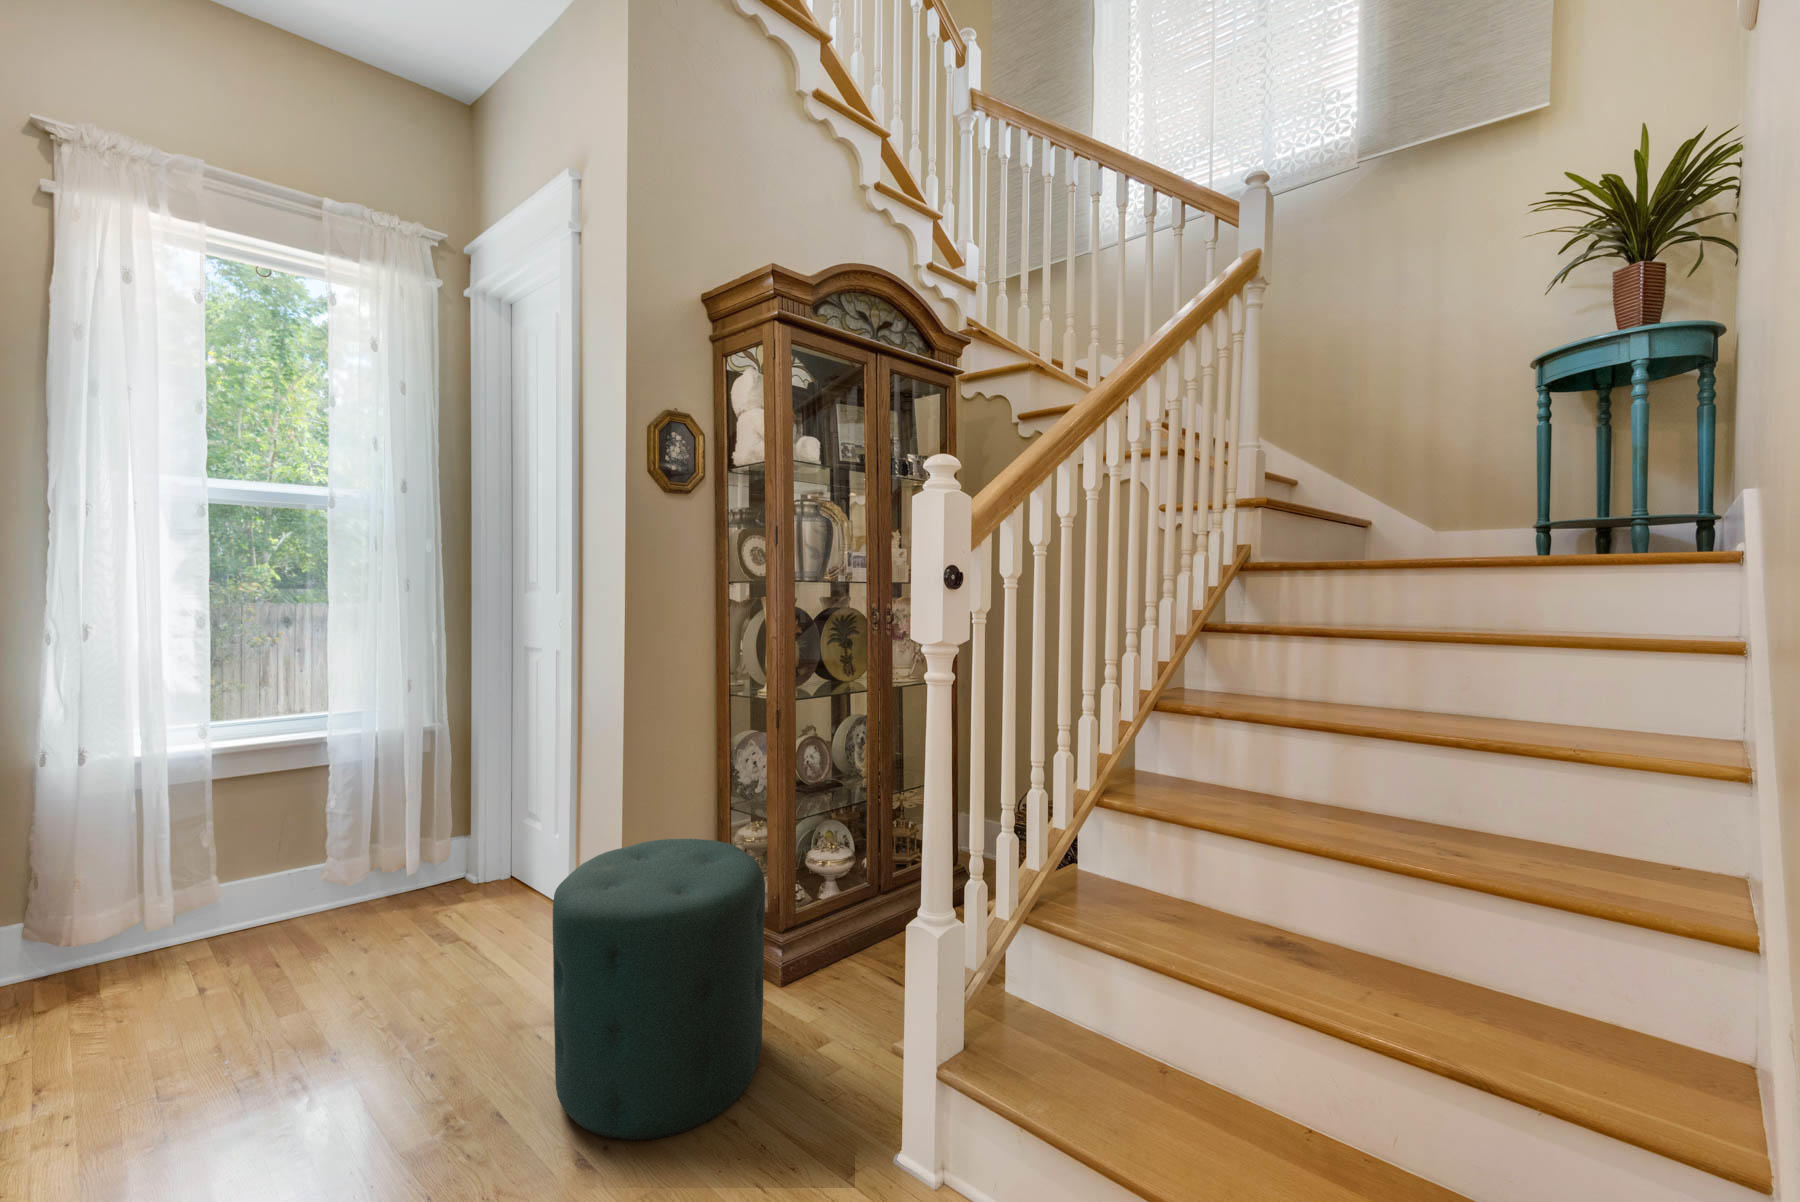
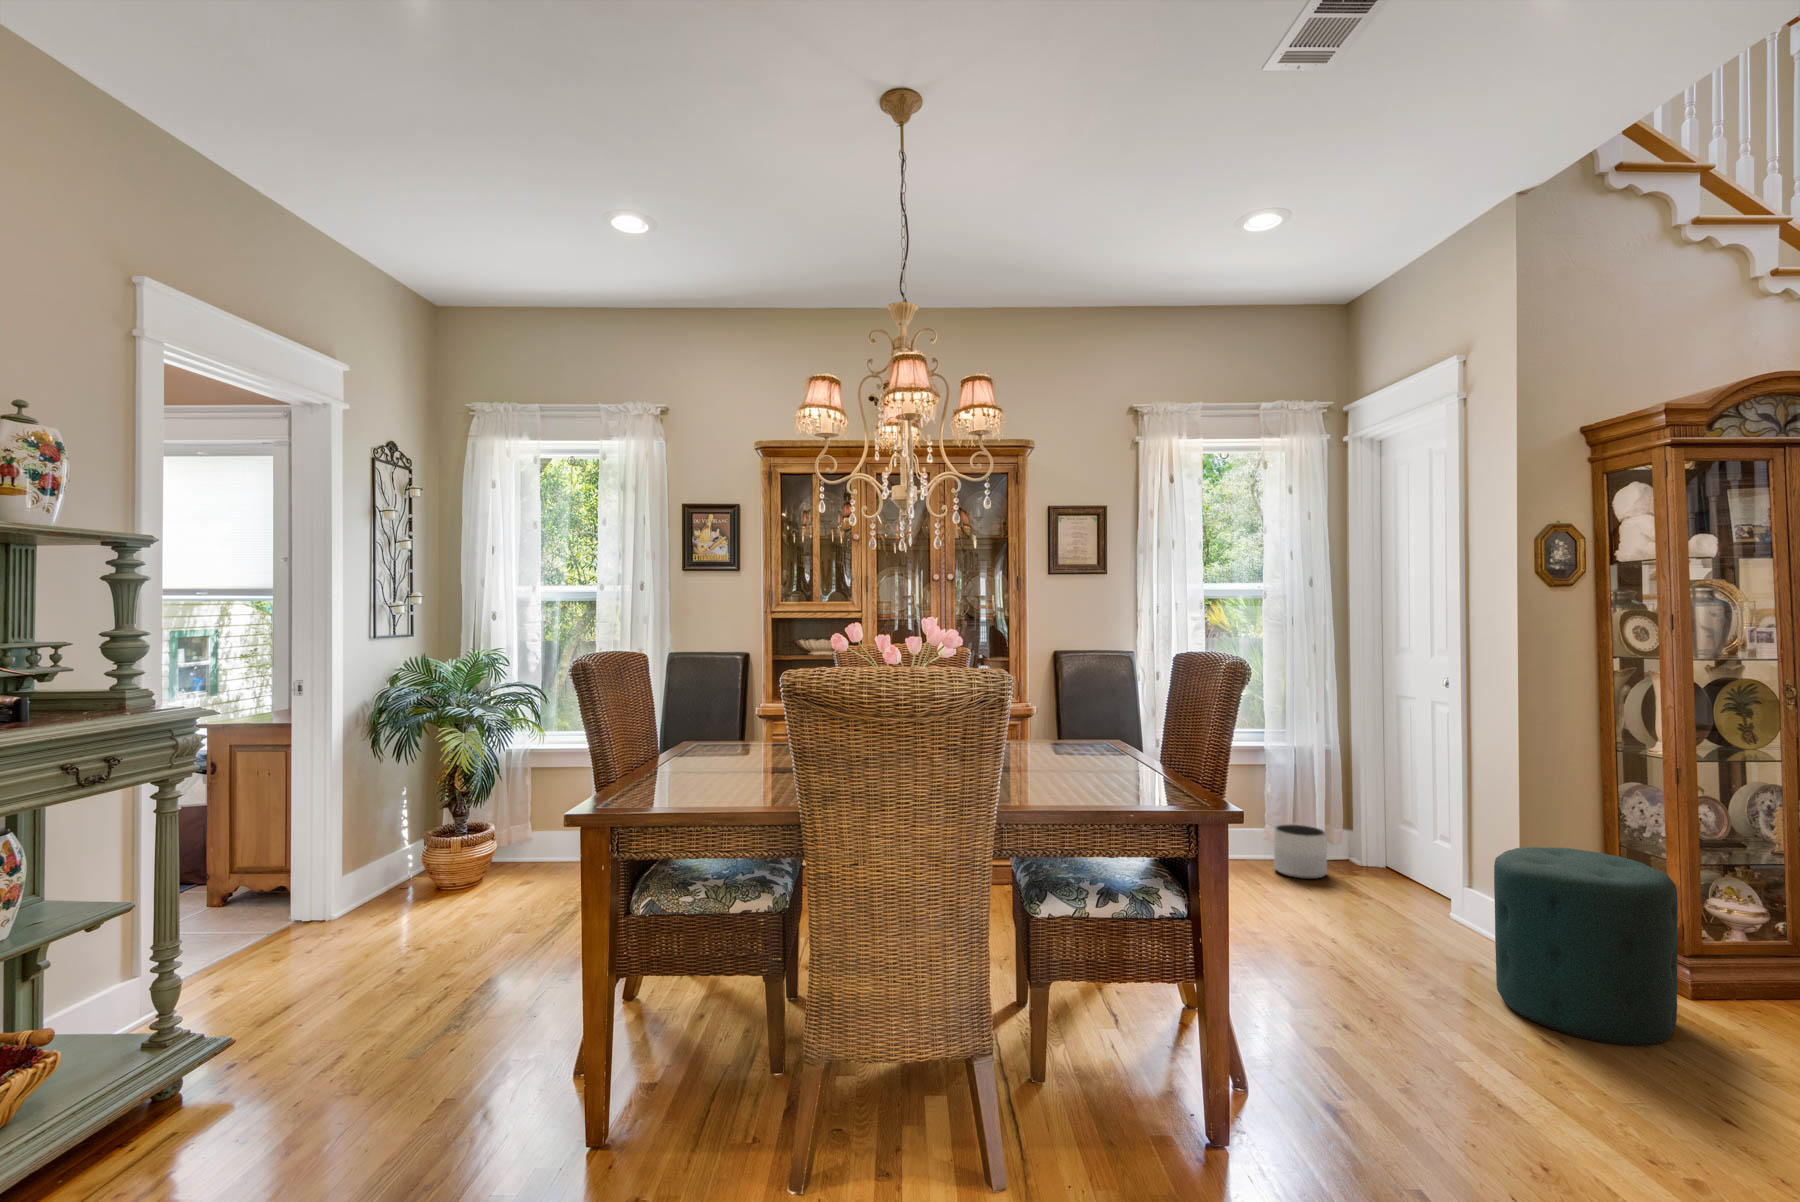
planter: none [341,826,424,910] -> present [1274,824,1327,879]

